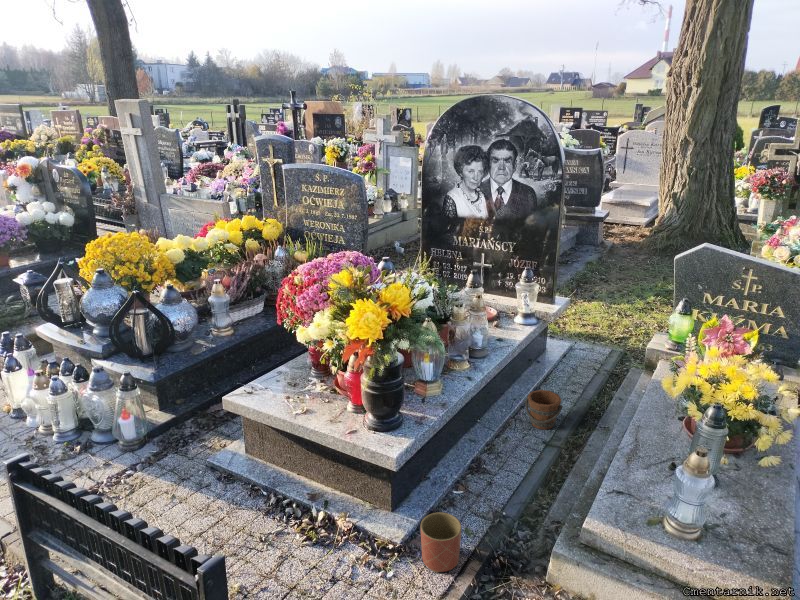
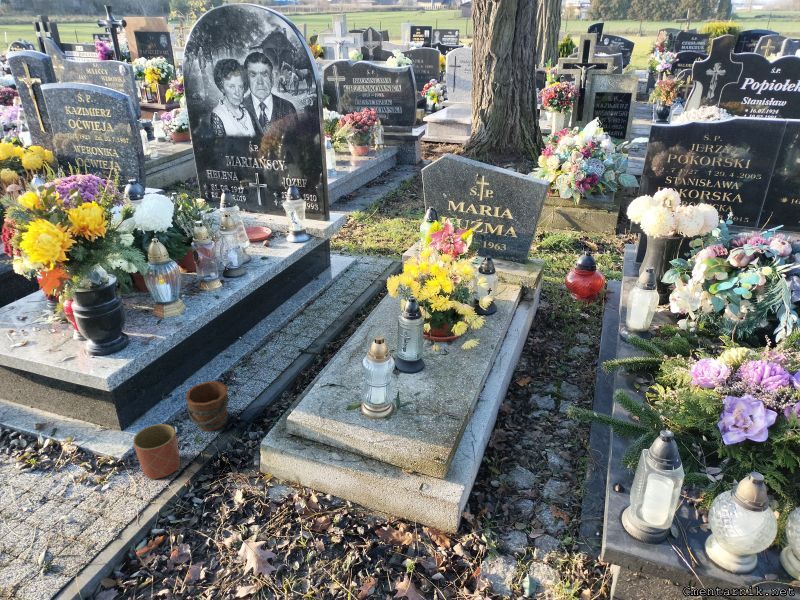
bucket: present [525,390,563,430] -> present [186,381,229,431]

